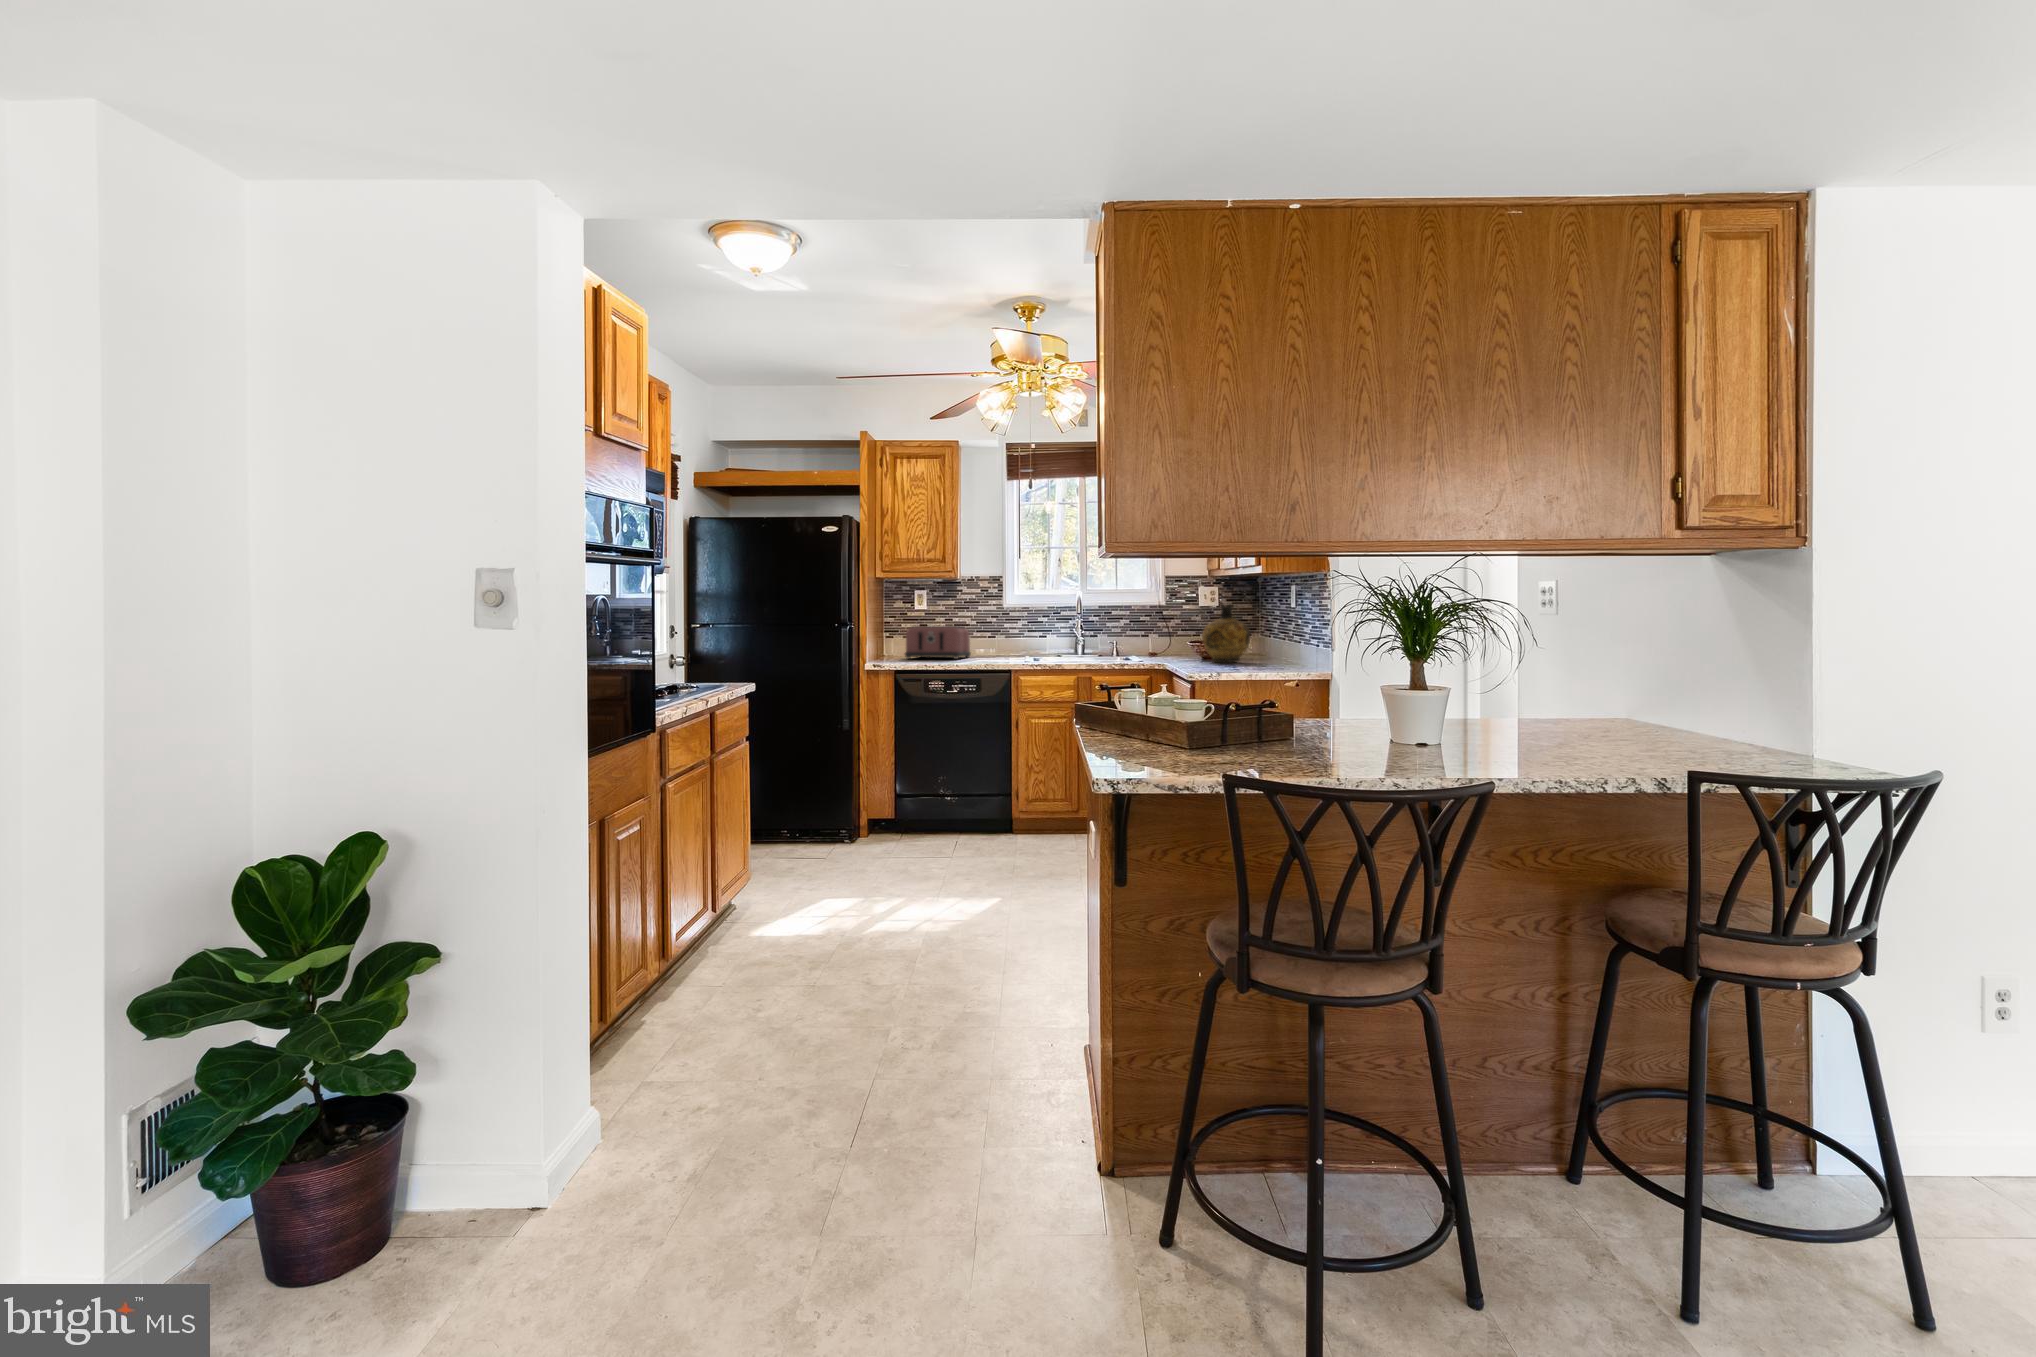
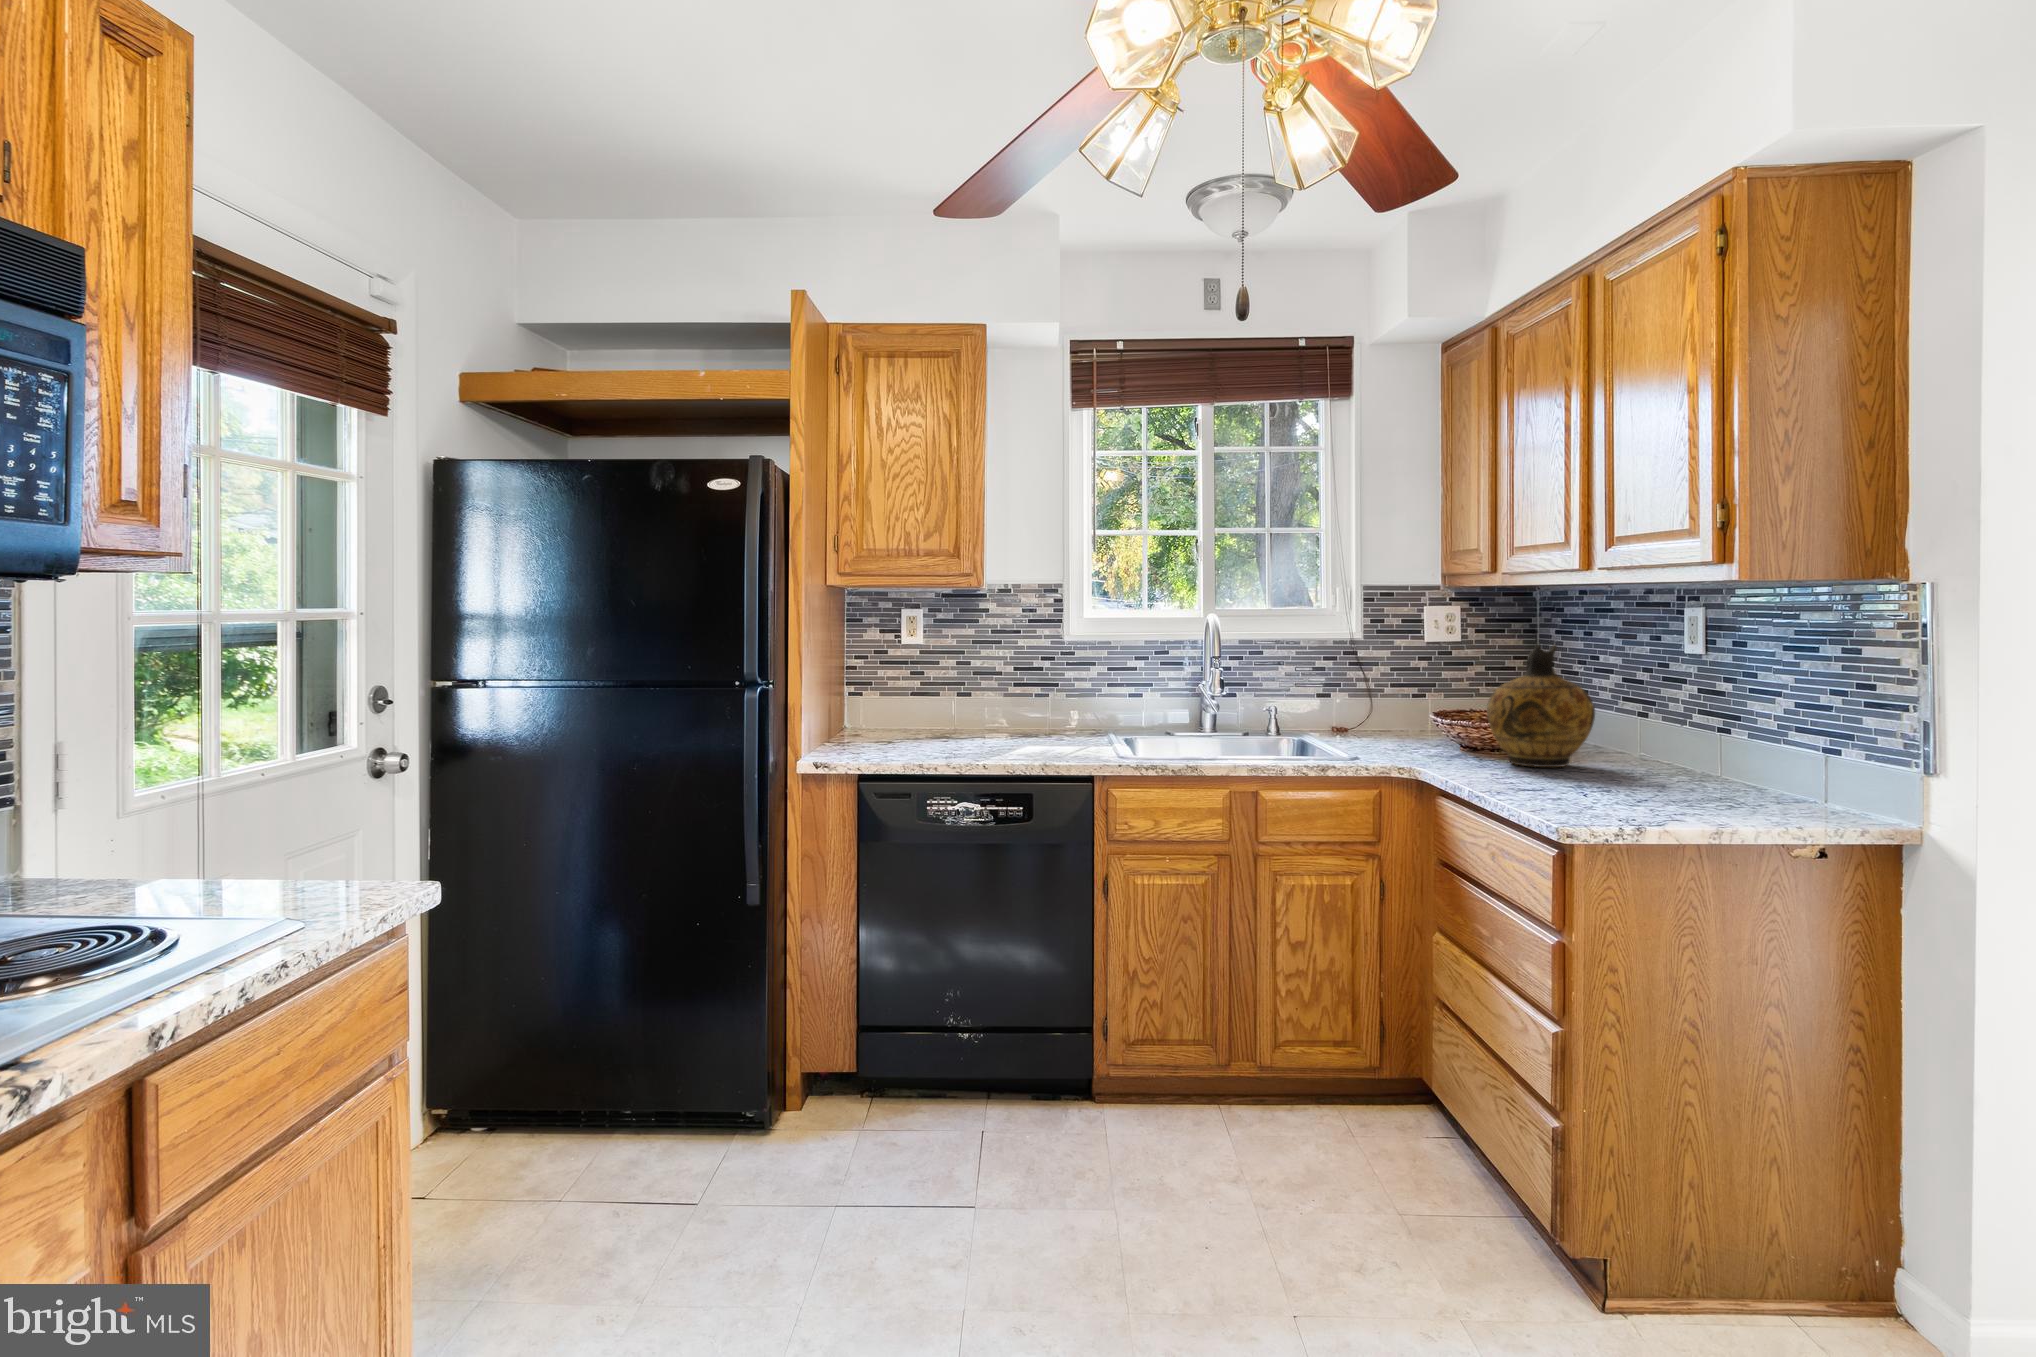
toaster: present [905,626,971,659] -> none [879,678,1004,745]

